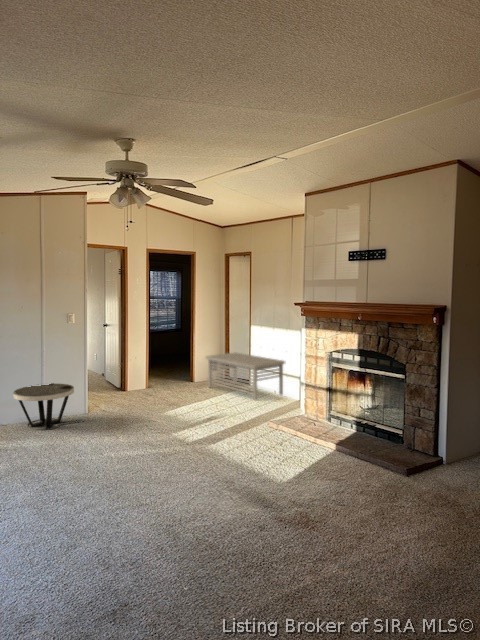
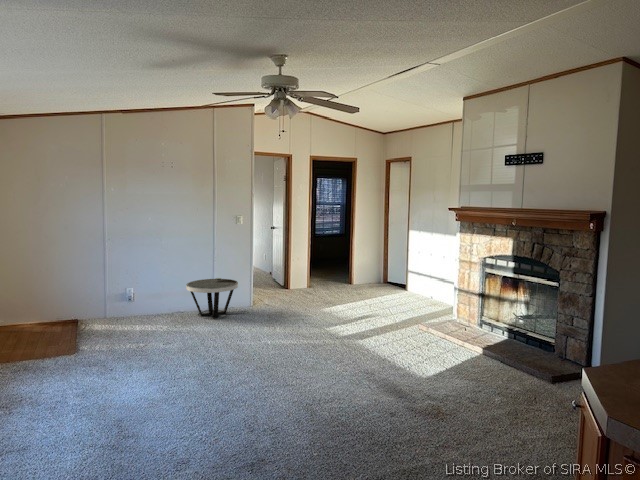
storage bench: present [206,353,285,401] -> none [364,257,443,305]

